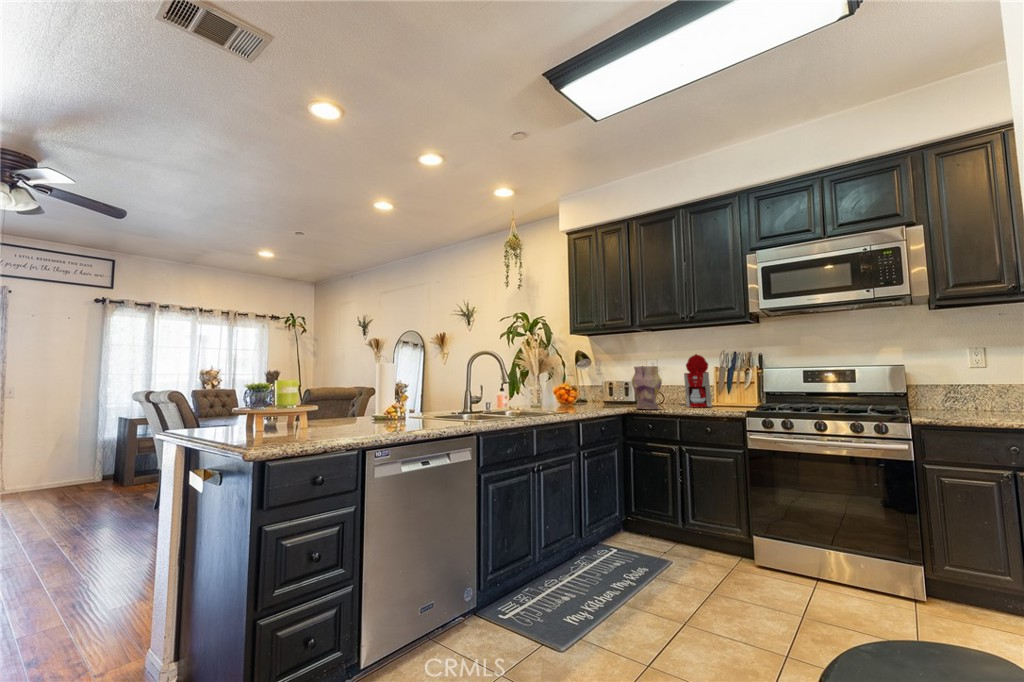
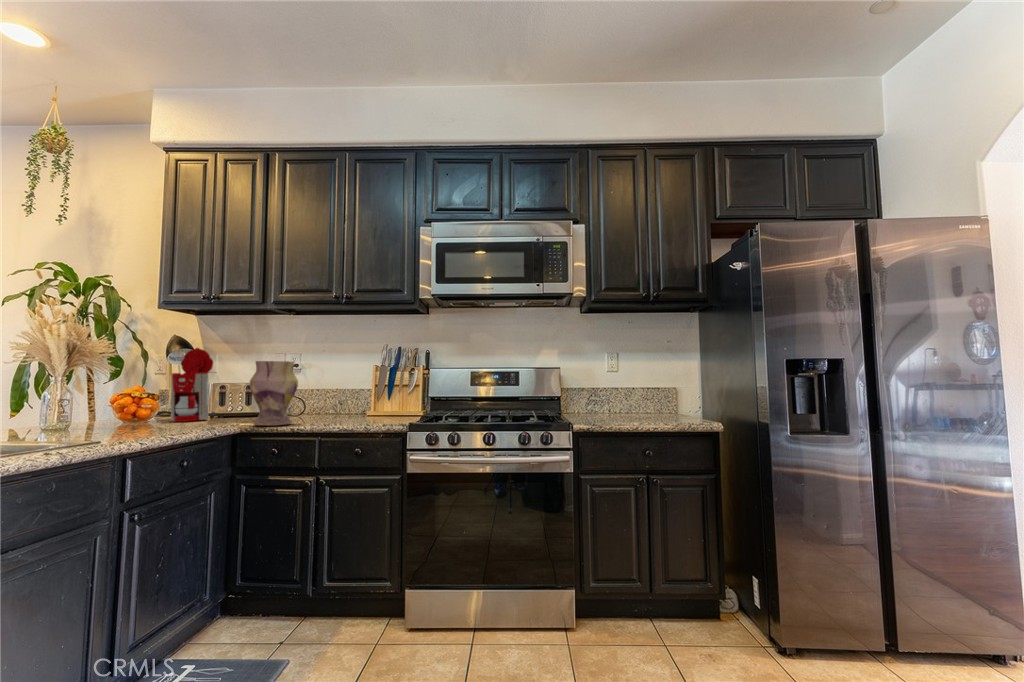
coffee maker: present [681,354,712,407] -> present [171,348,217,422]

